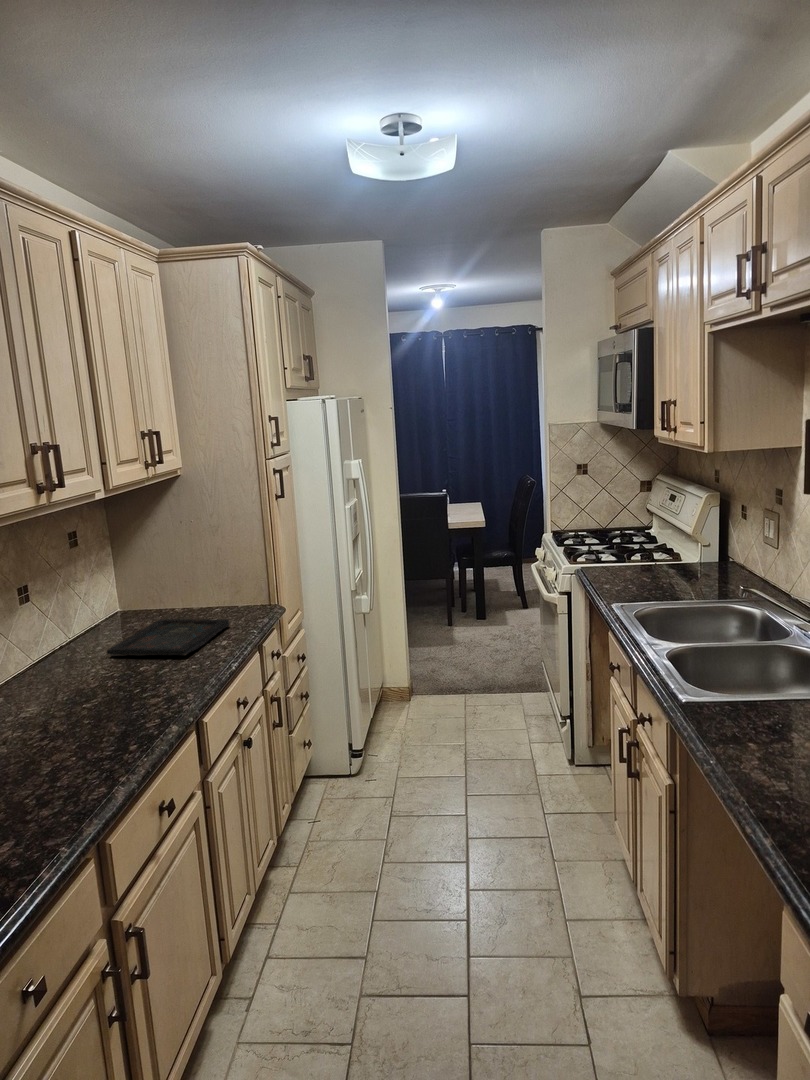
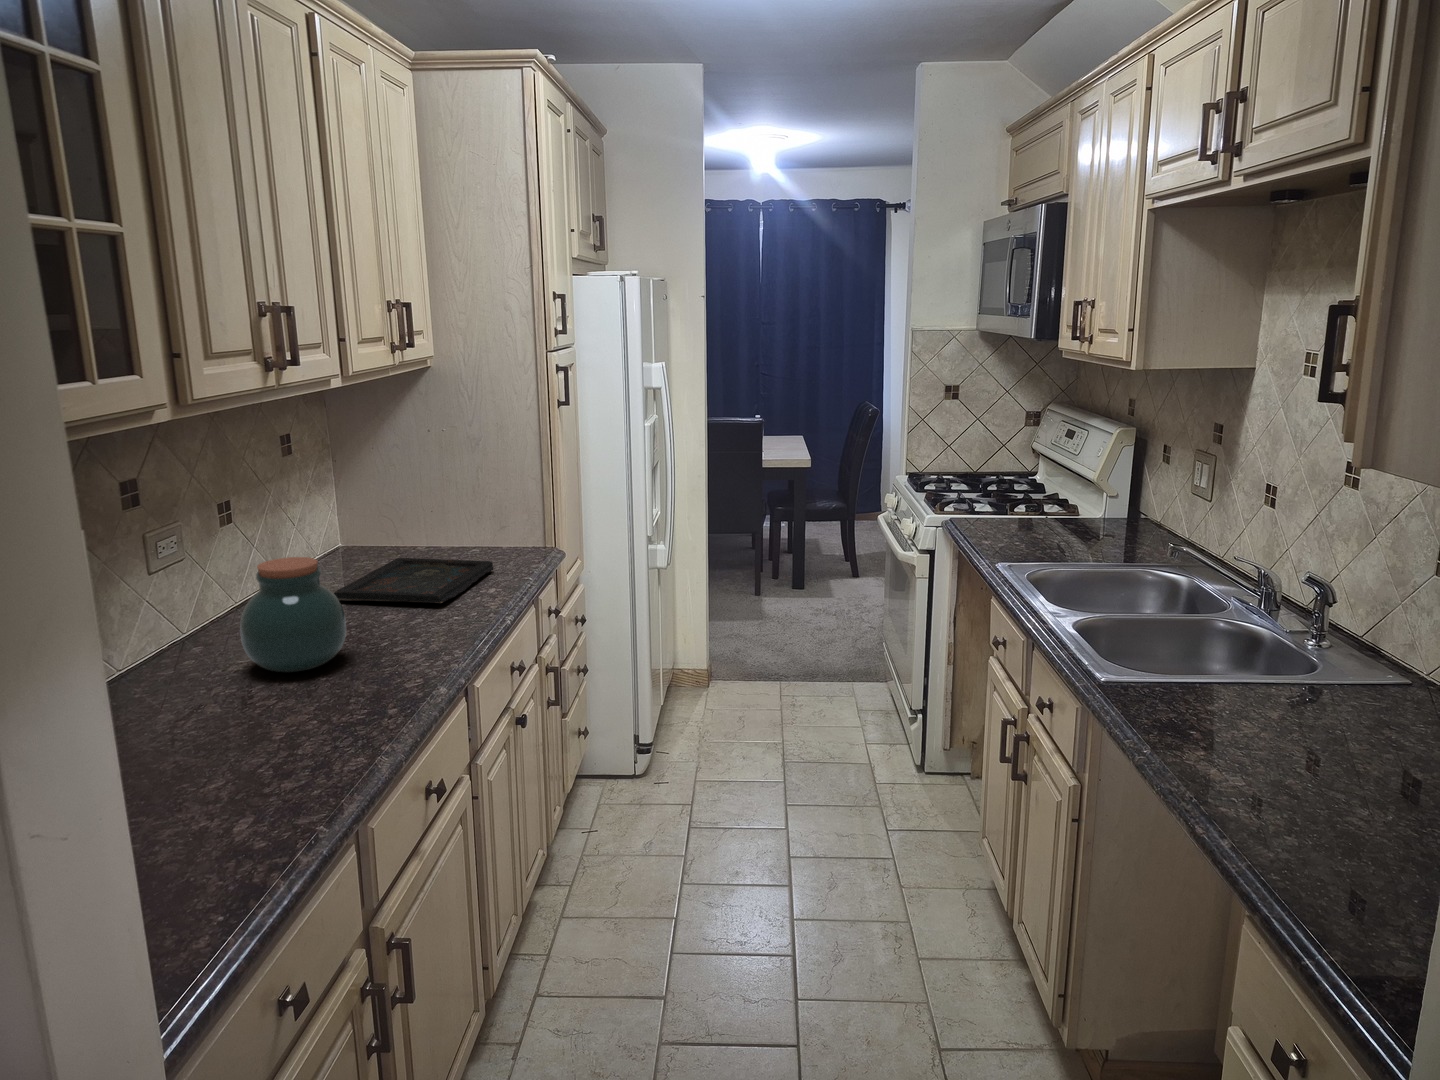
jar: none [25,629,106,718] -> present [240,557,346,672]

